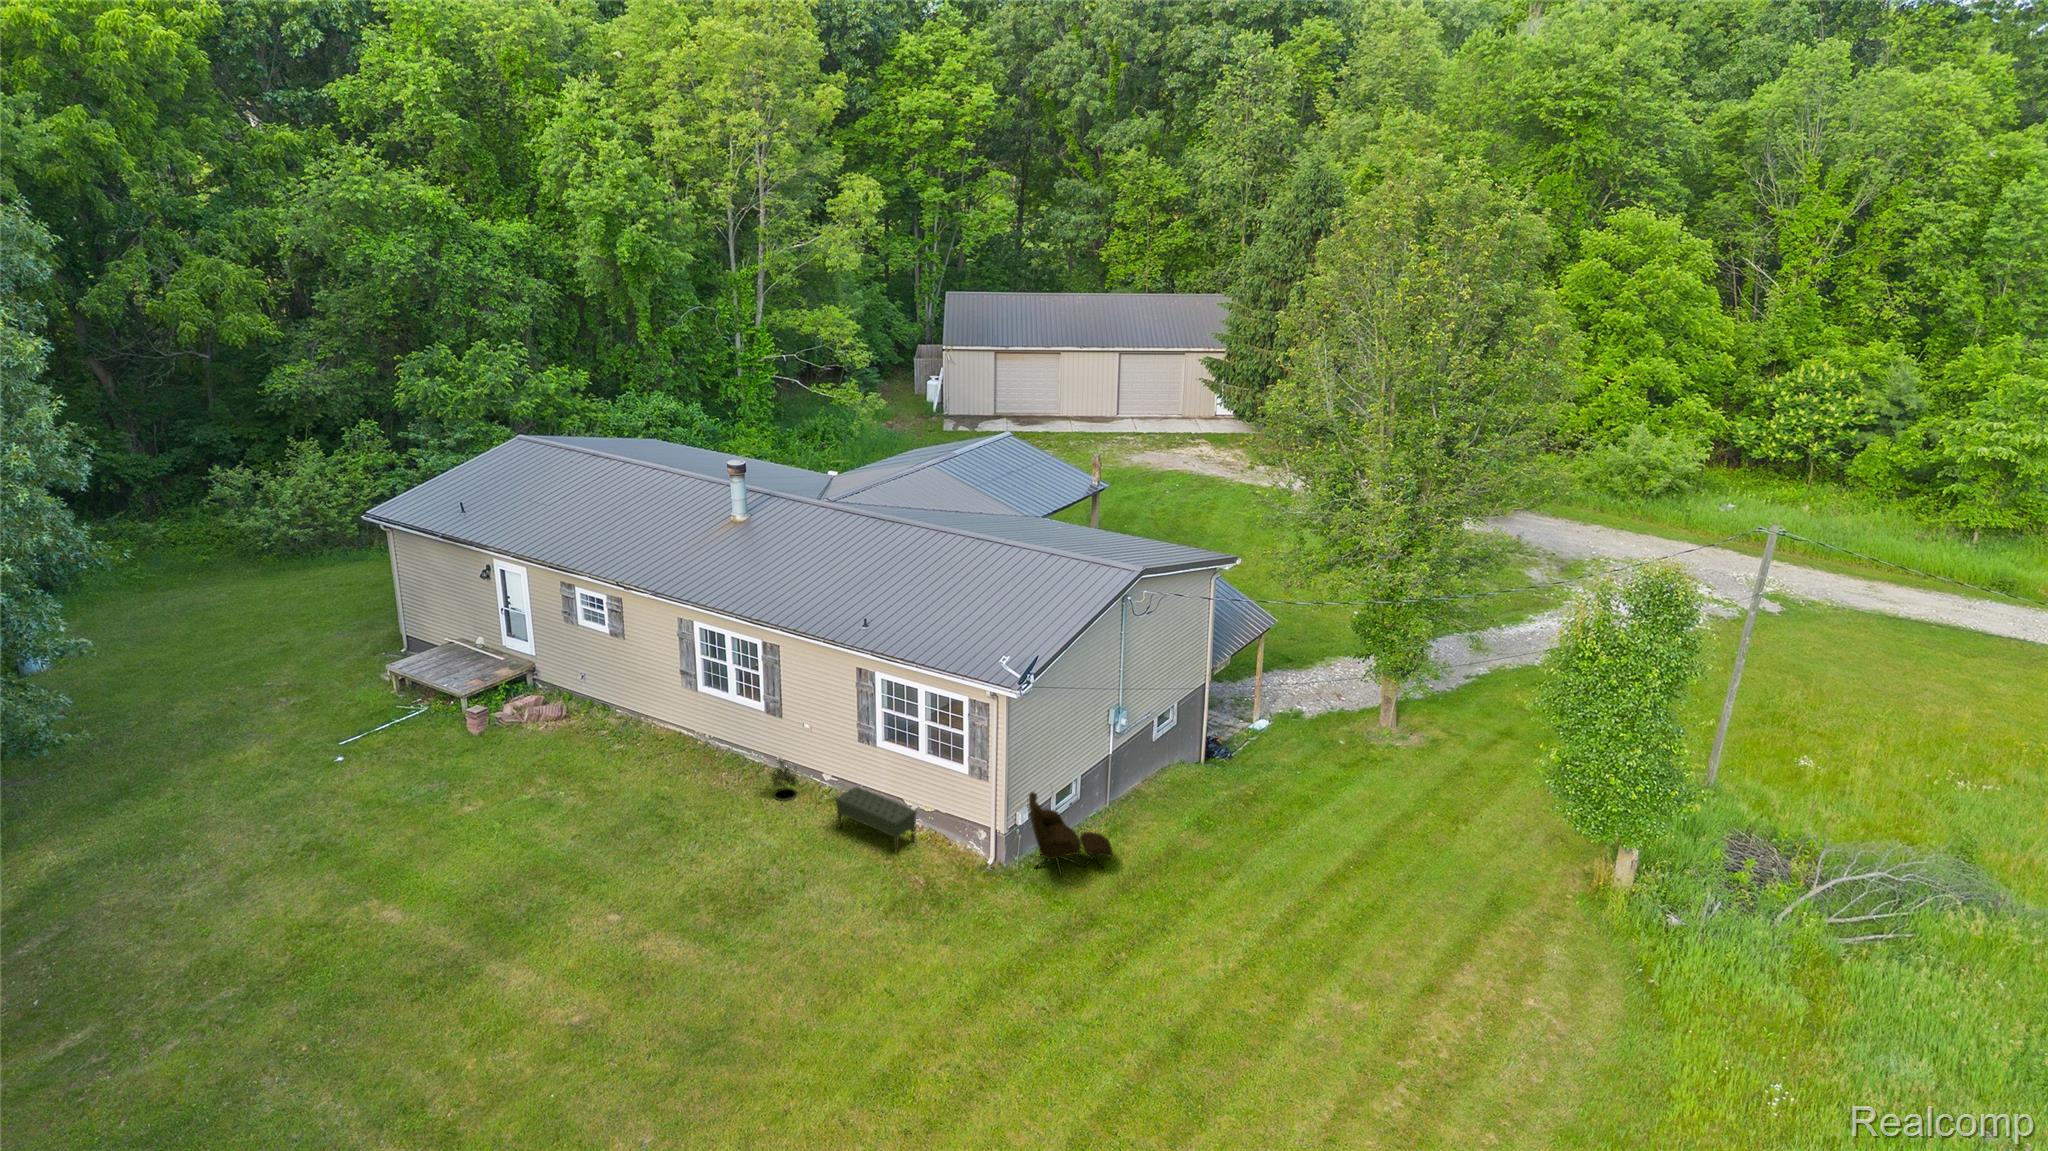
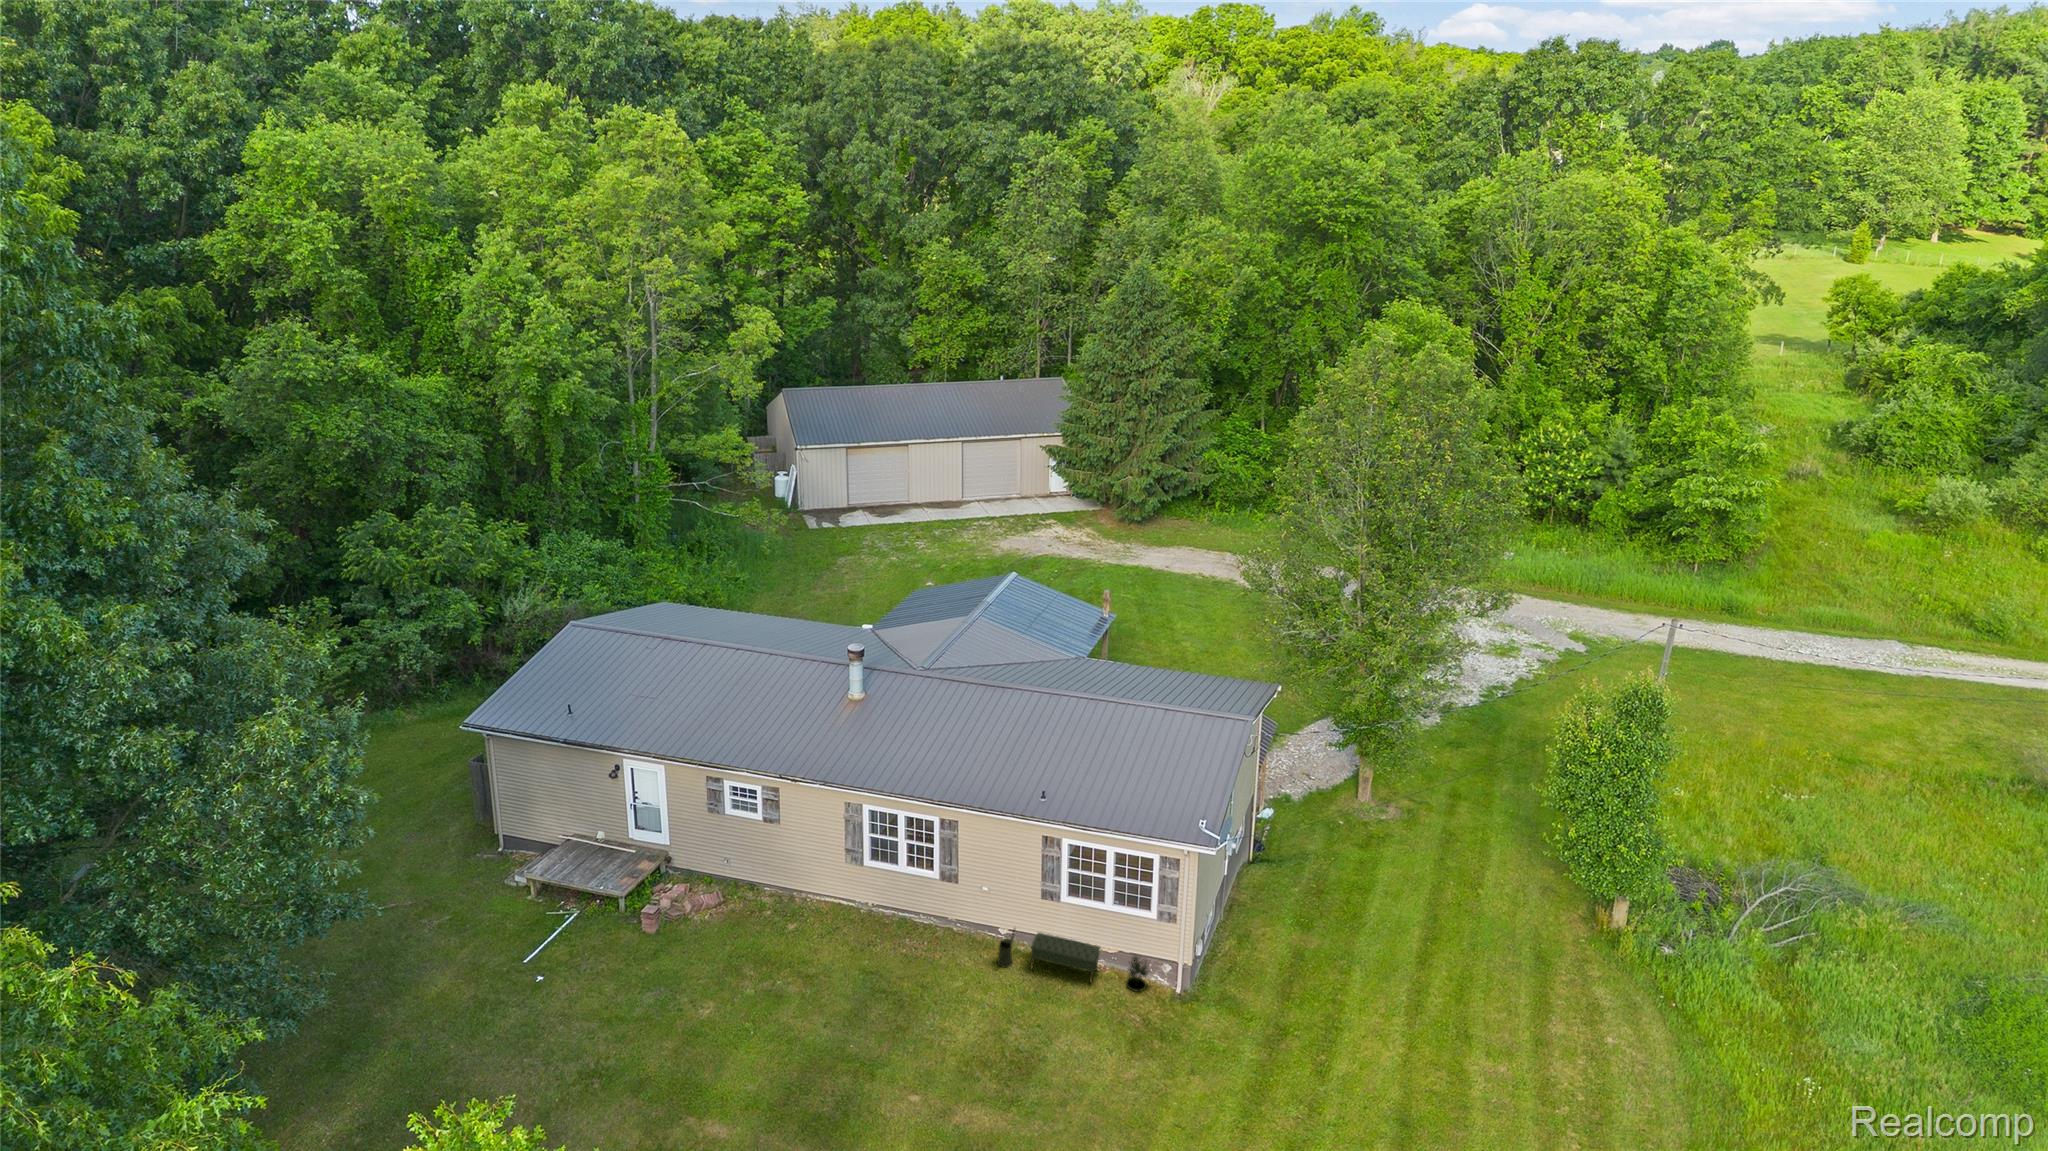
potted tree: present [770,757,798,801] -> present [1126,957,1148,992]
watering can: none [802,779,837,822] -> present [997,929,1015,968]
lounge chair: present [1029,792,1112,876] -> none [1189,915,1254,981]

